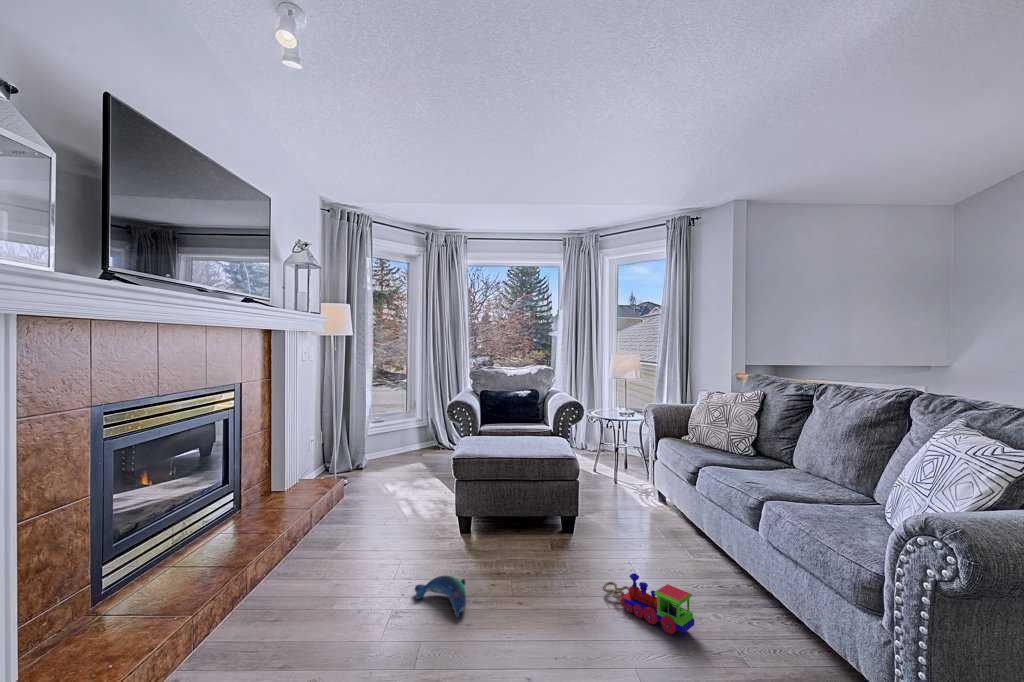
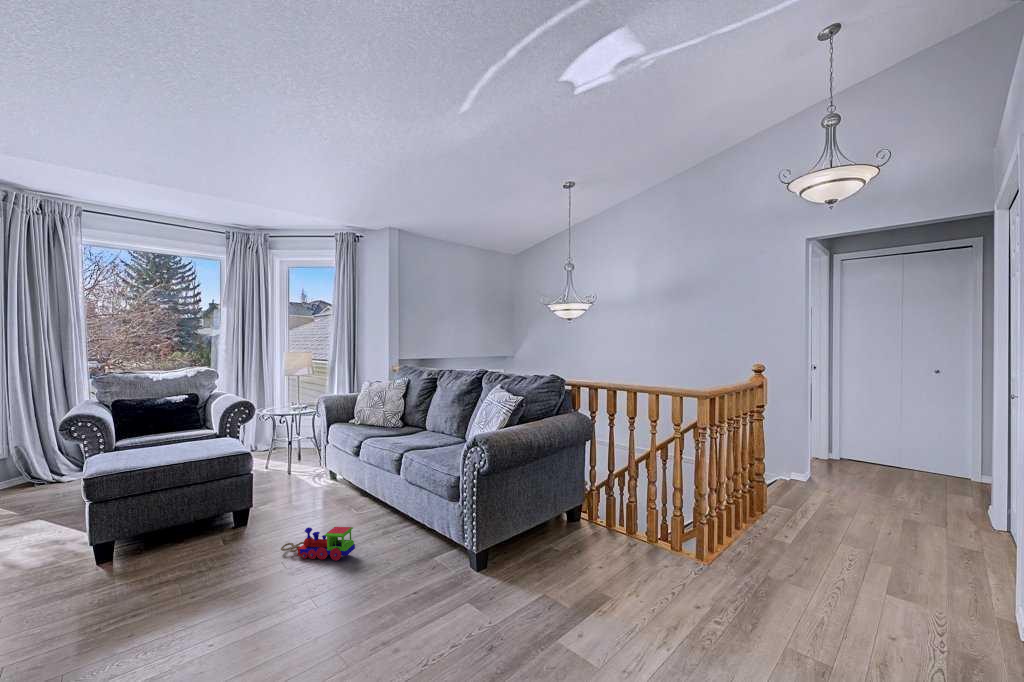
plush toy: present [415,576,466,617] -> none [60,583,136,622]

